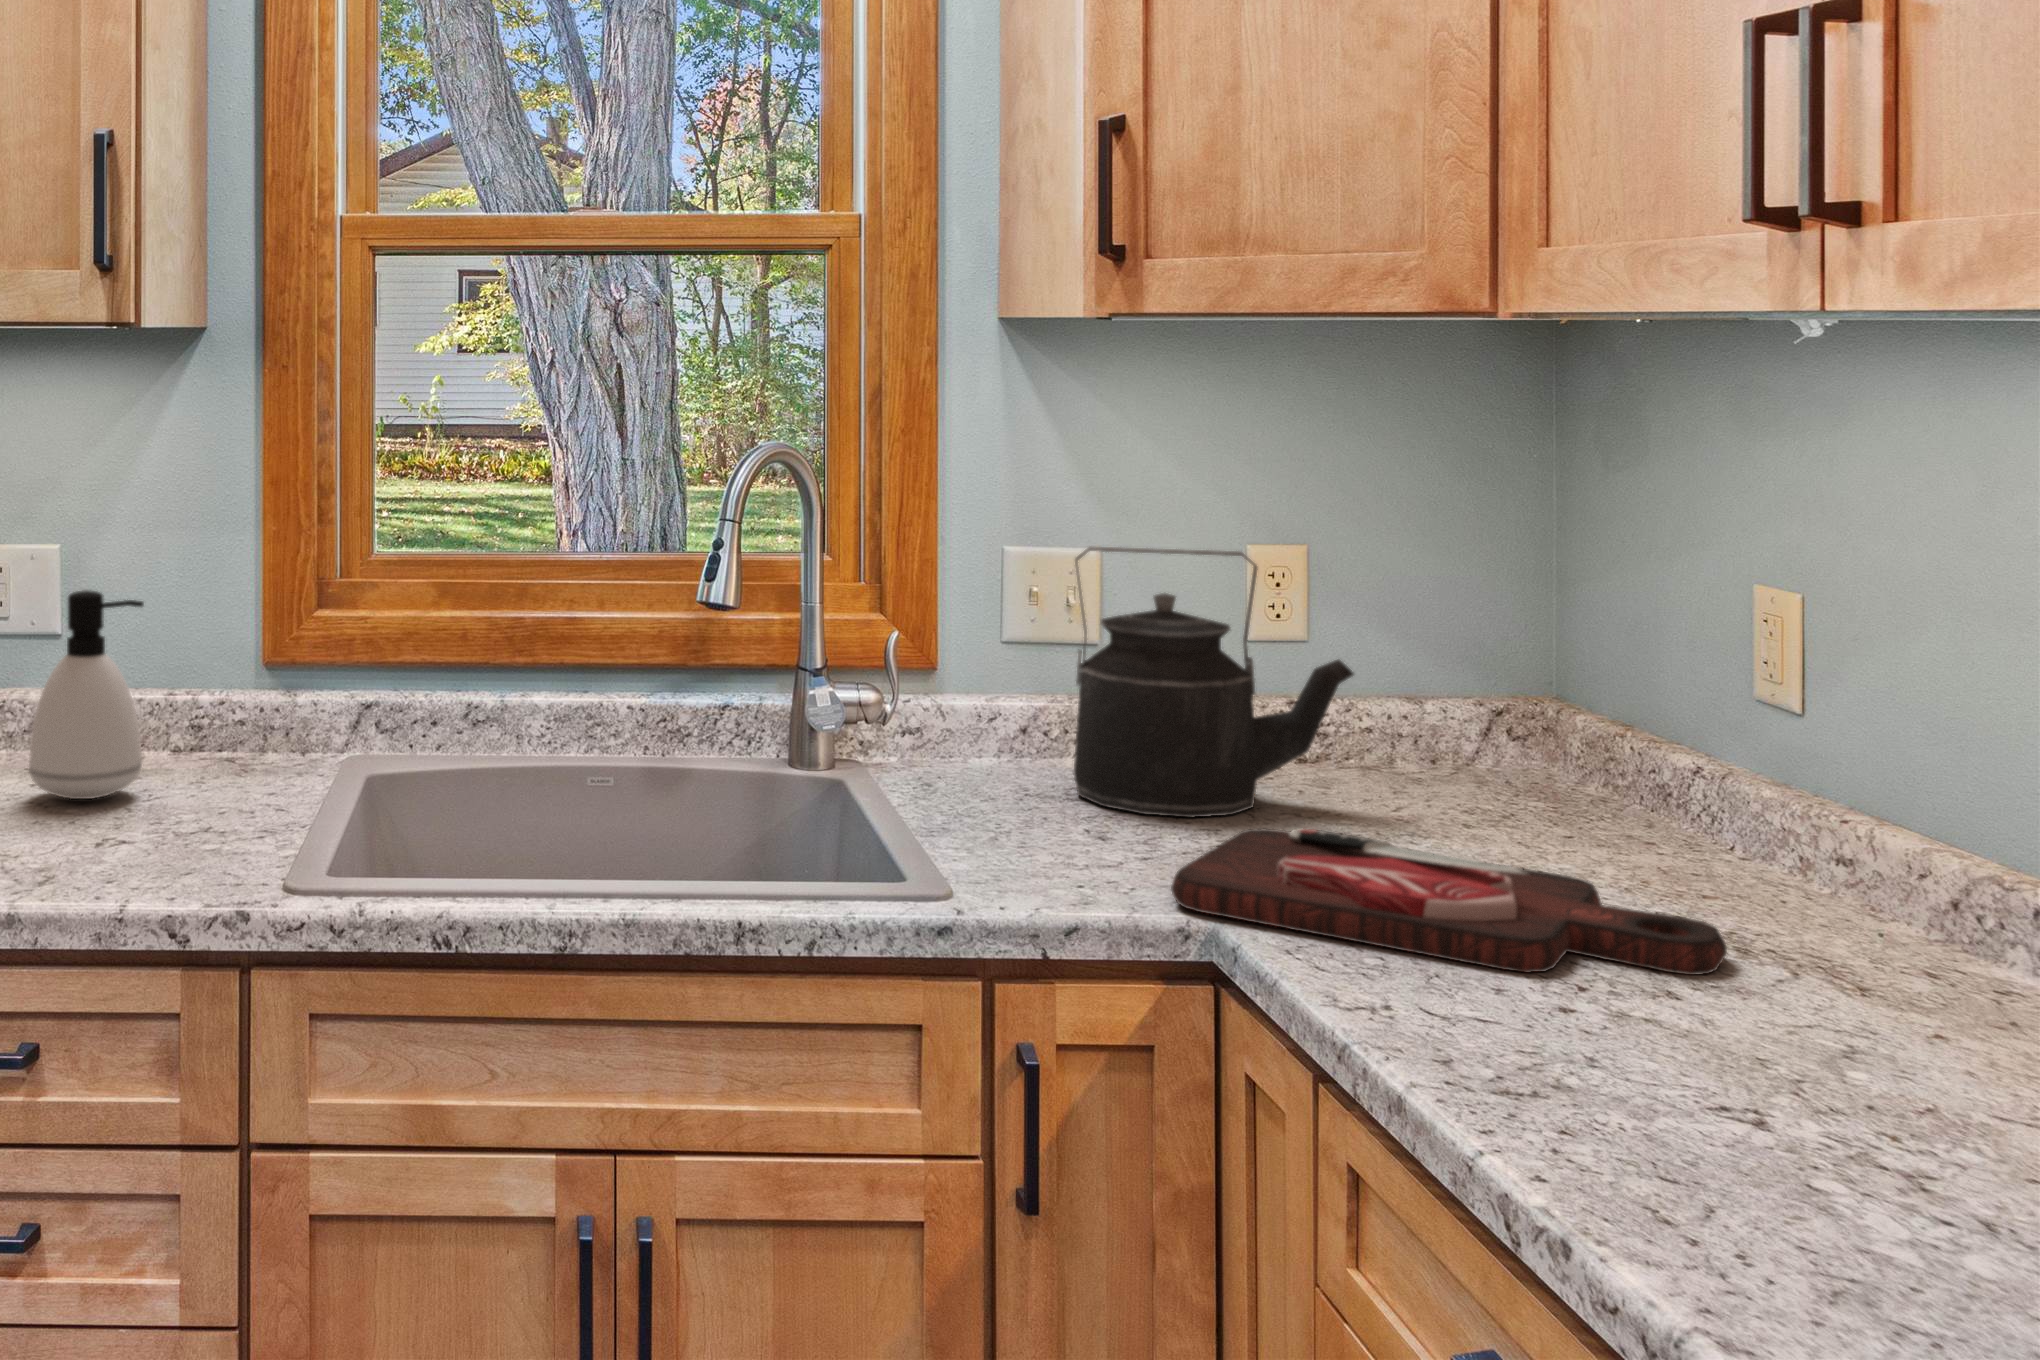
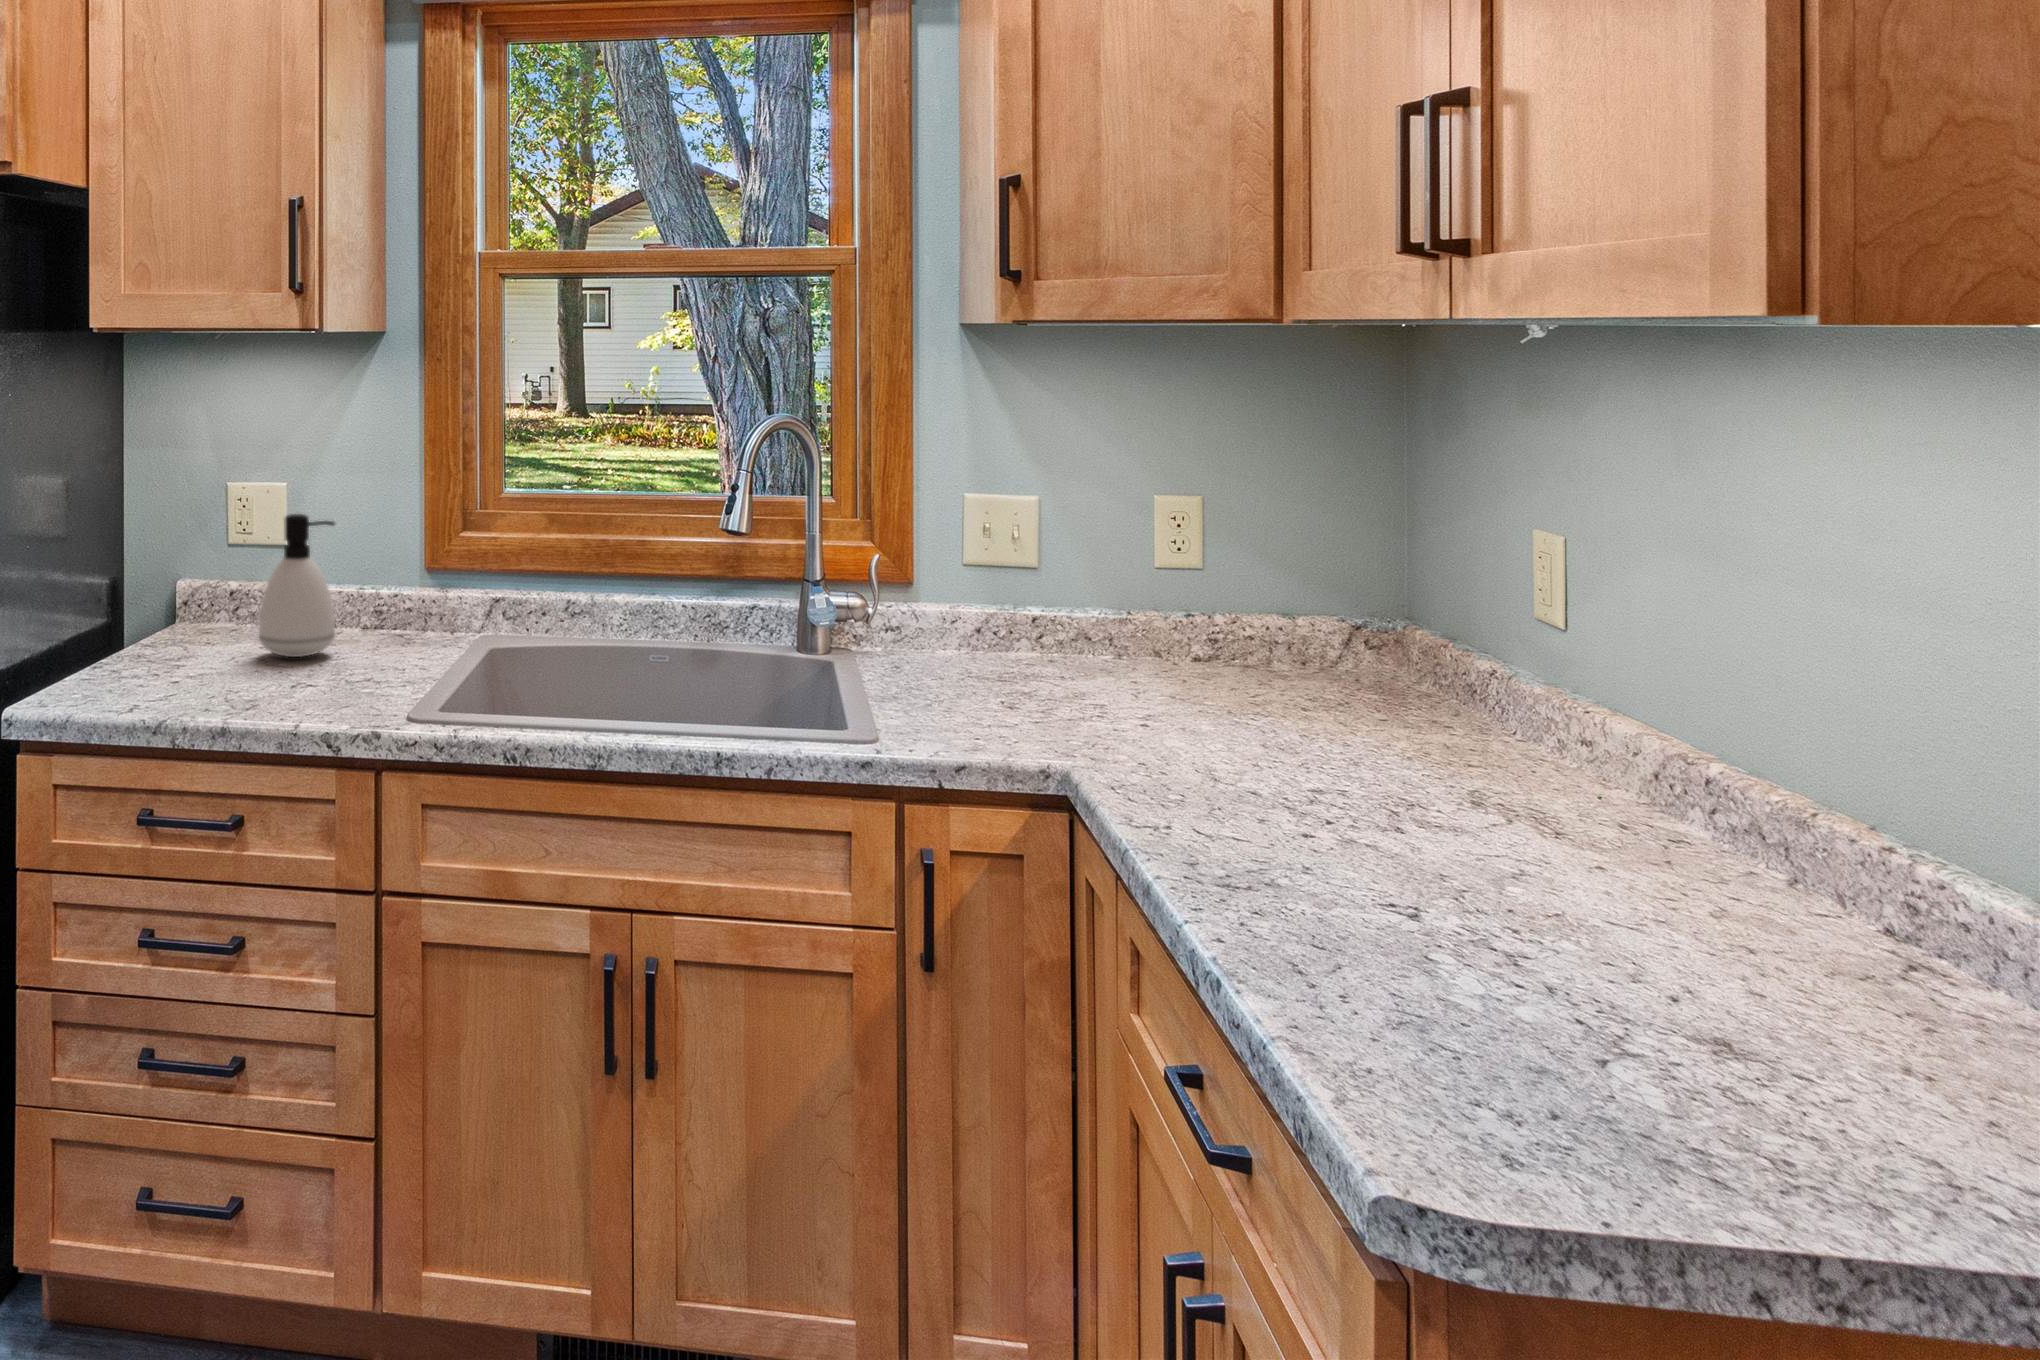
kettle: present [1074,547,1354,817] -> none [1003,492,1218,693]
cutting board: present [1171,829,1727,975] -> none [1038,701,1456,815]

